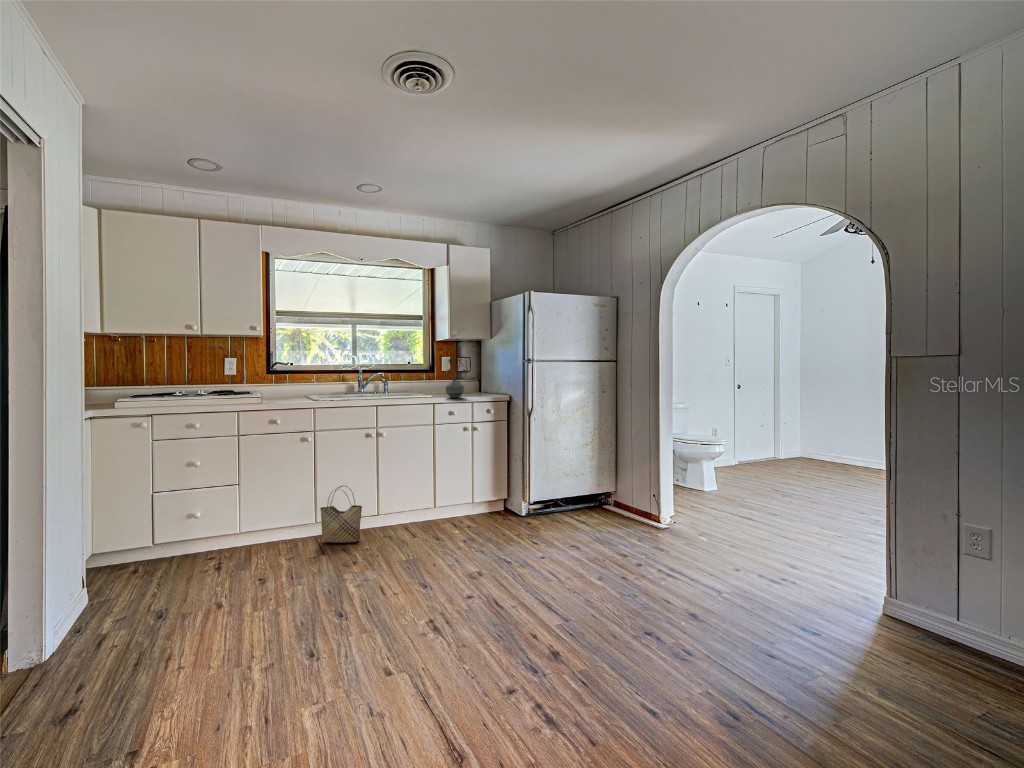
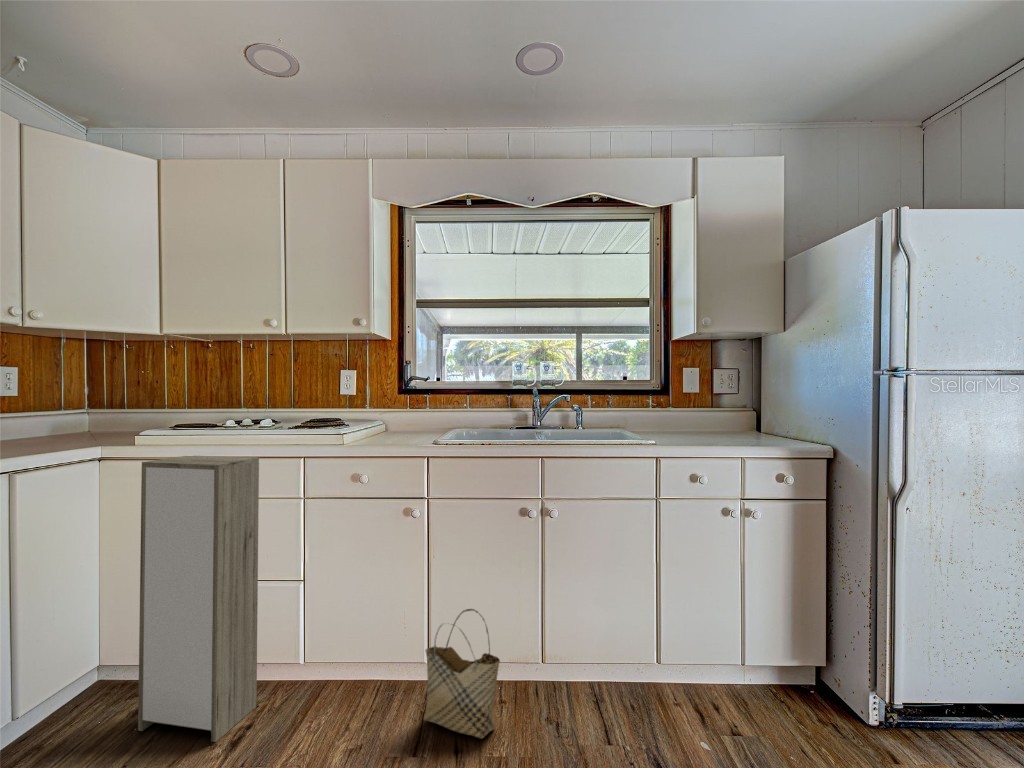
potted plant: present [446,358,468,398] -> none [684,364,733,446]
storage cabinet: none [144,412,214,573] -> present [138,456,259,742]

